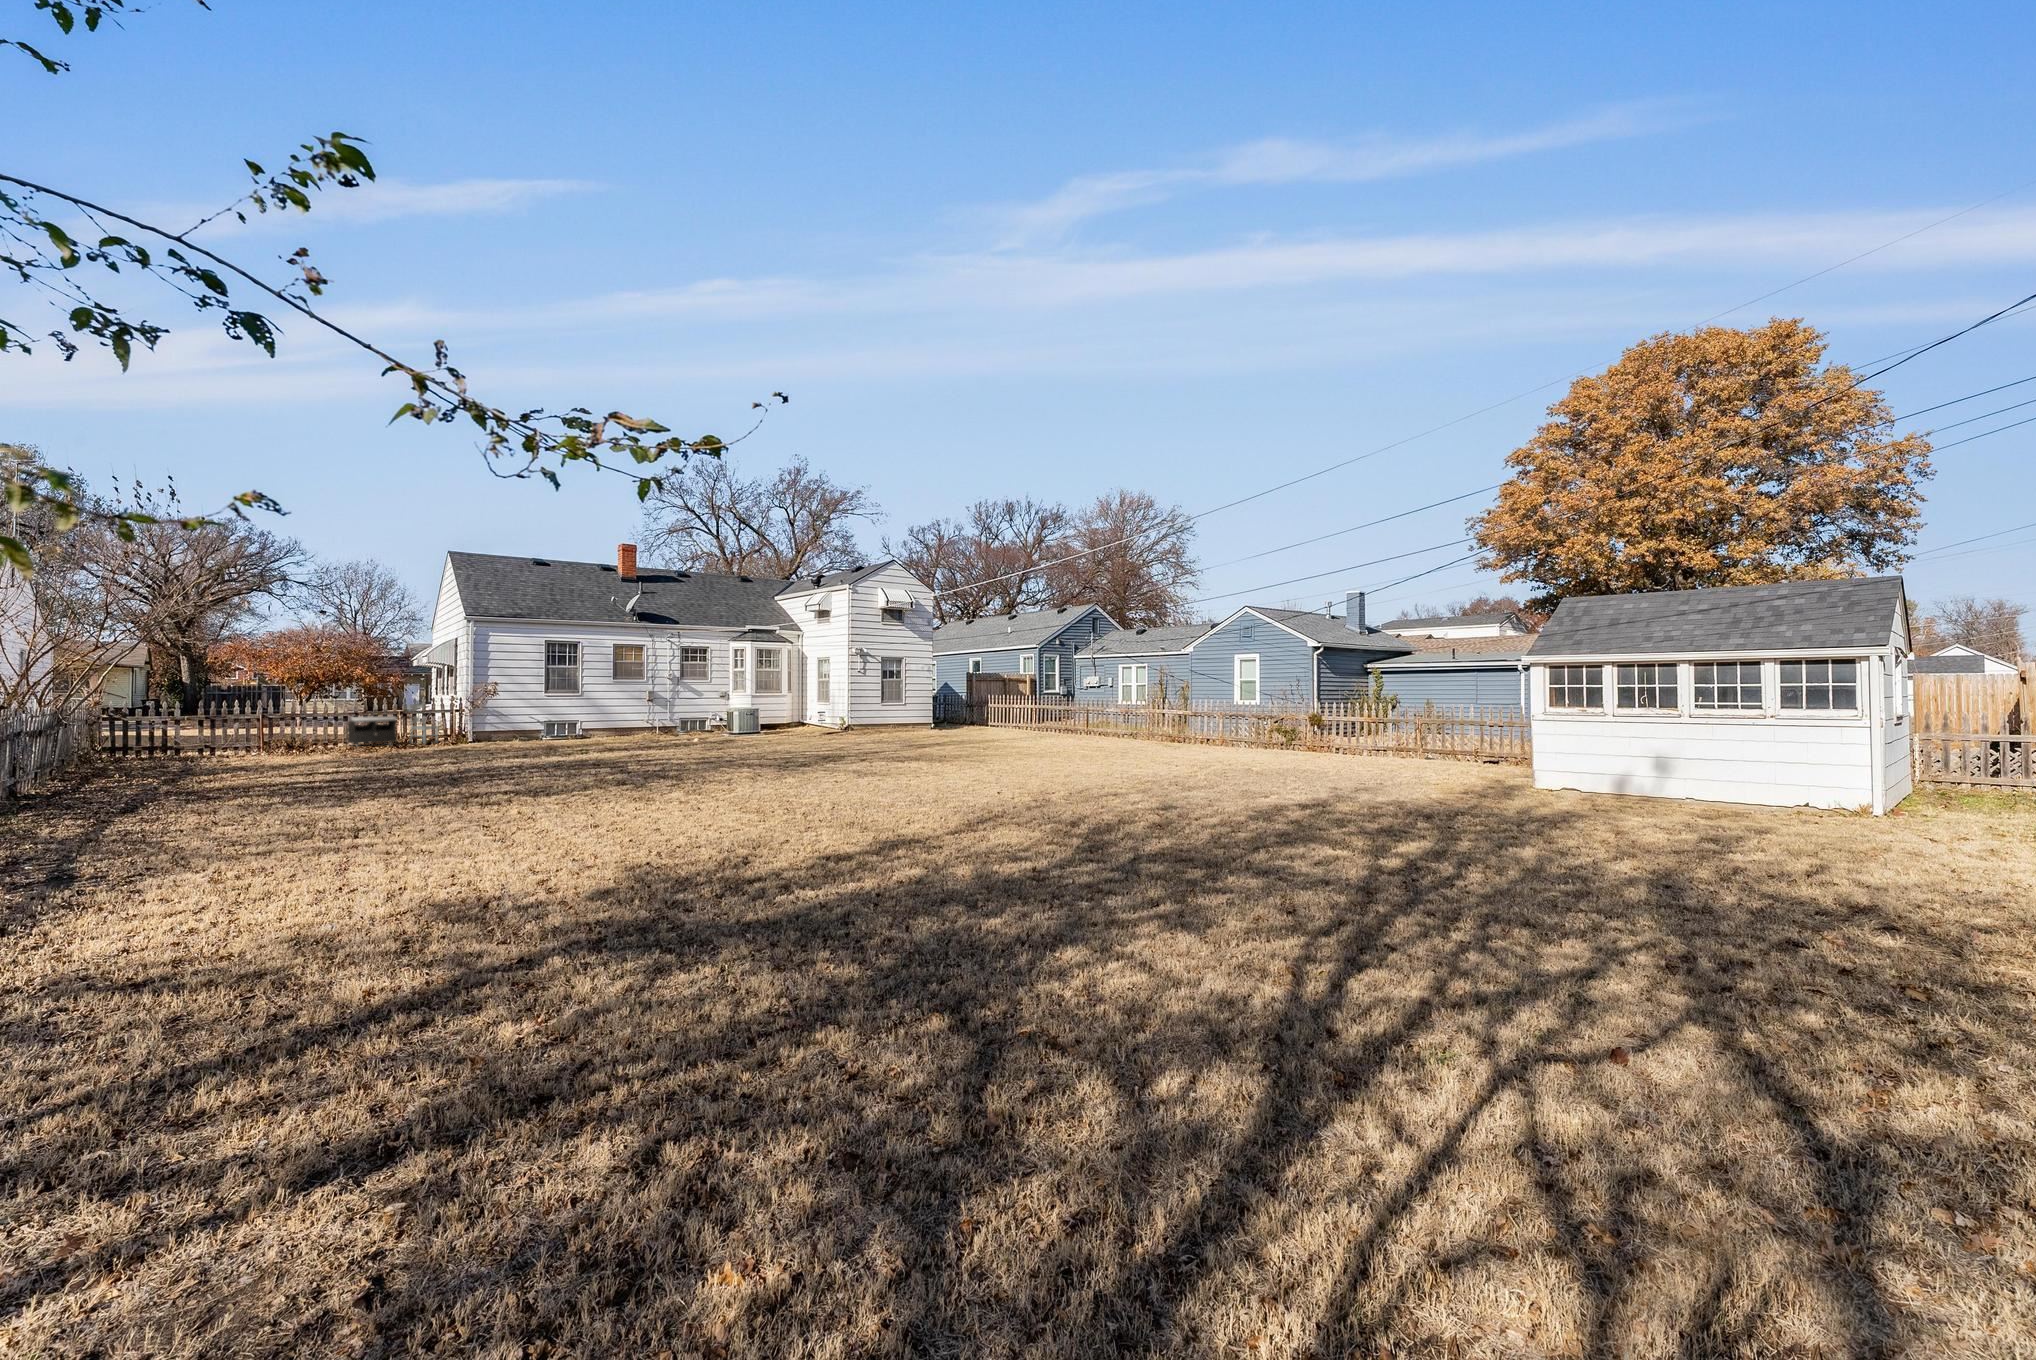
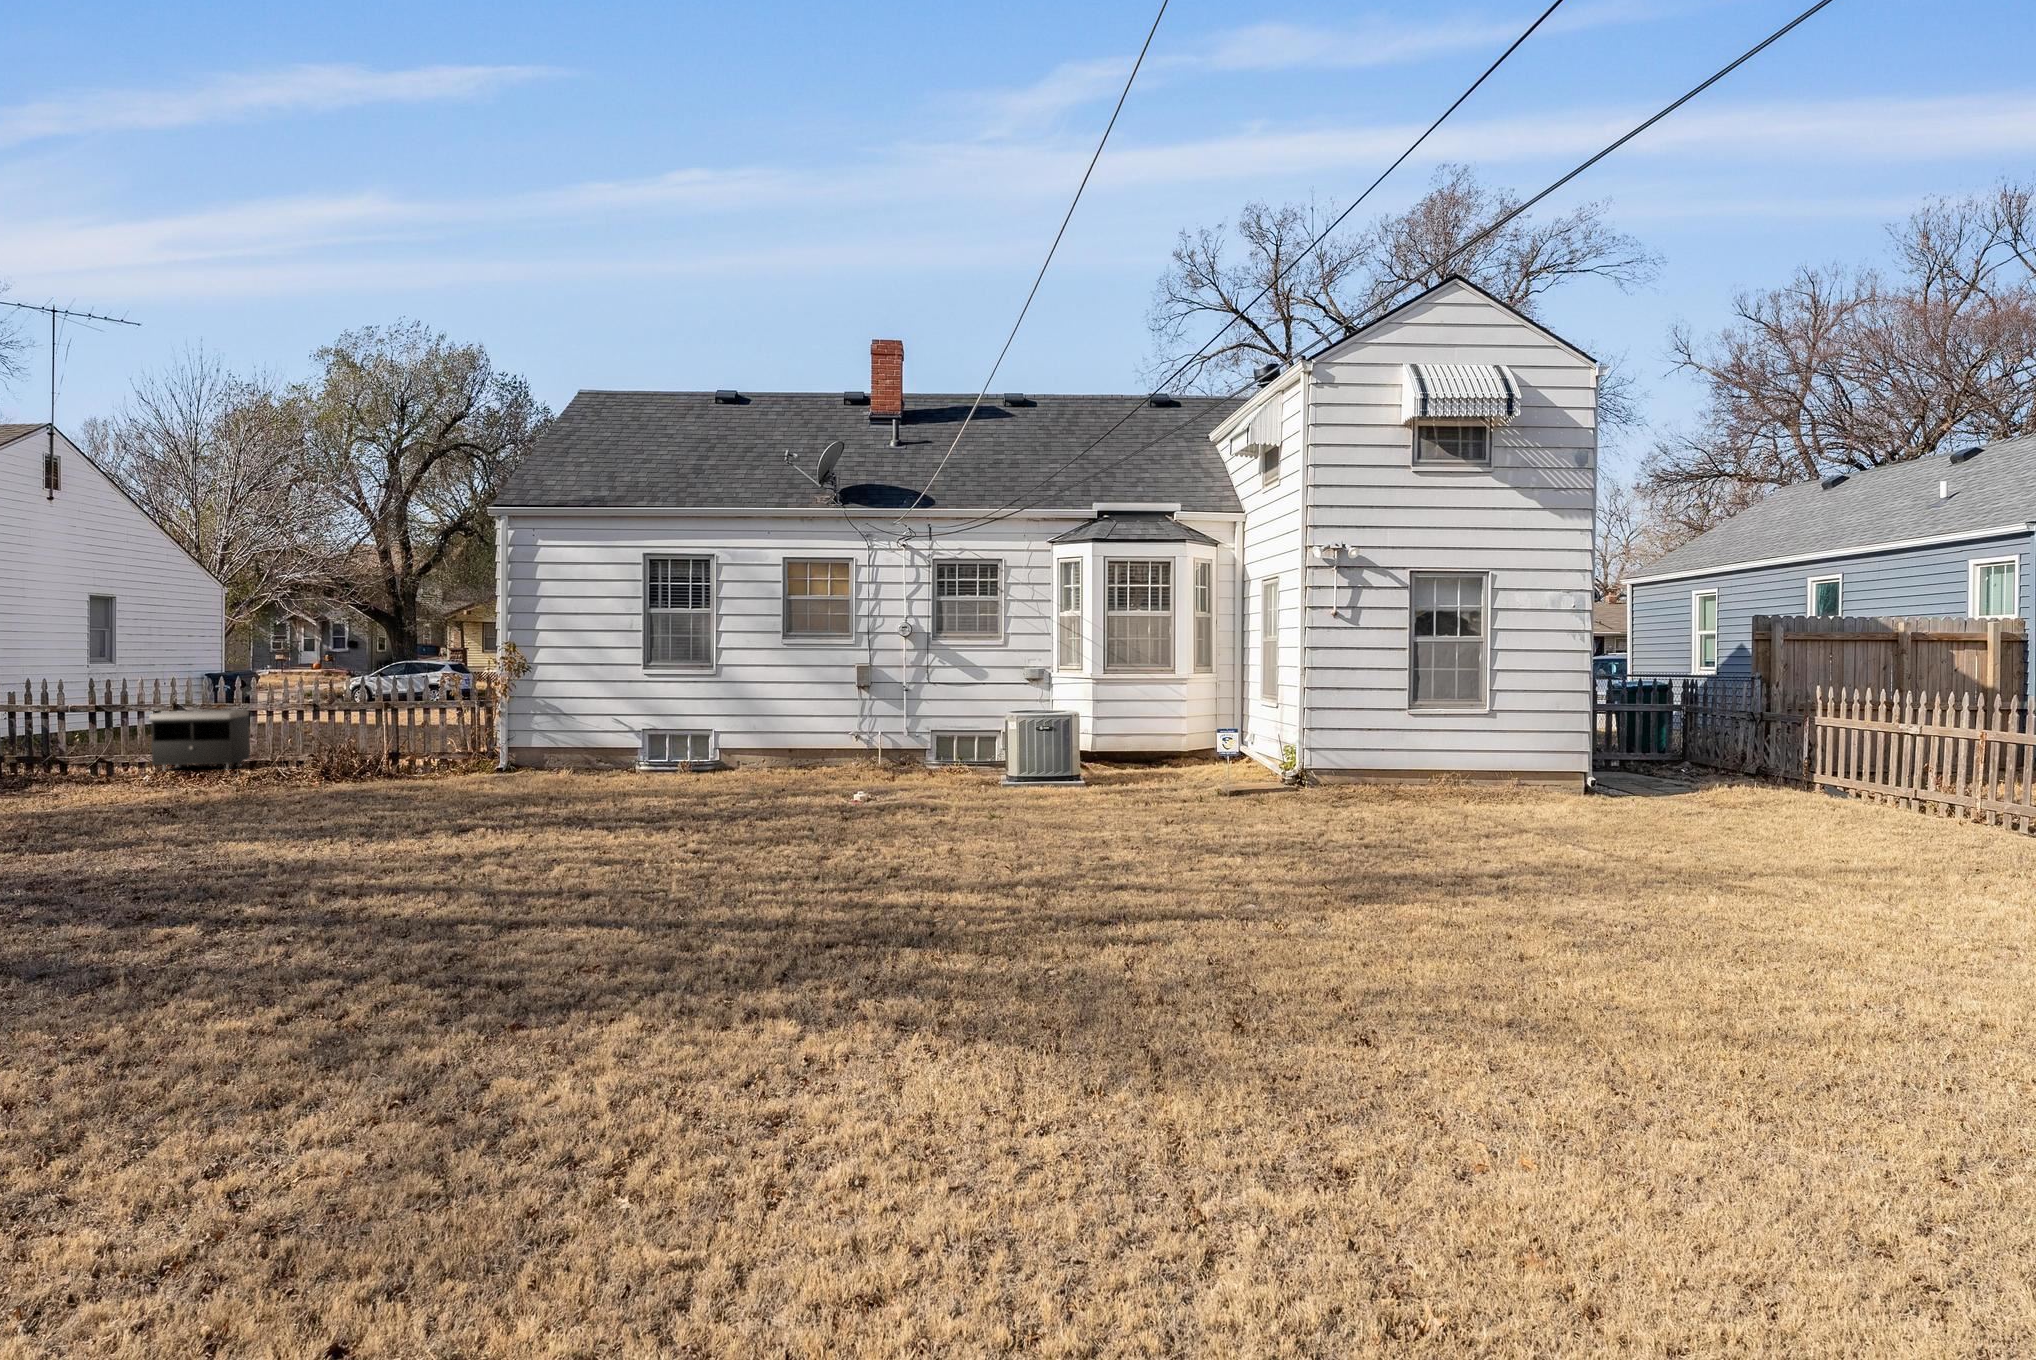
chair: present [408,704,438,743] -> none [281,685,325,770]

